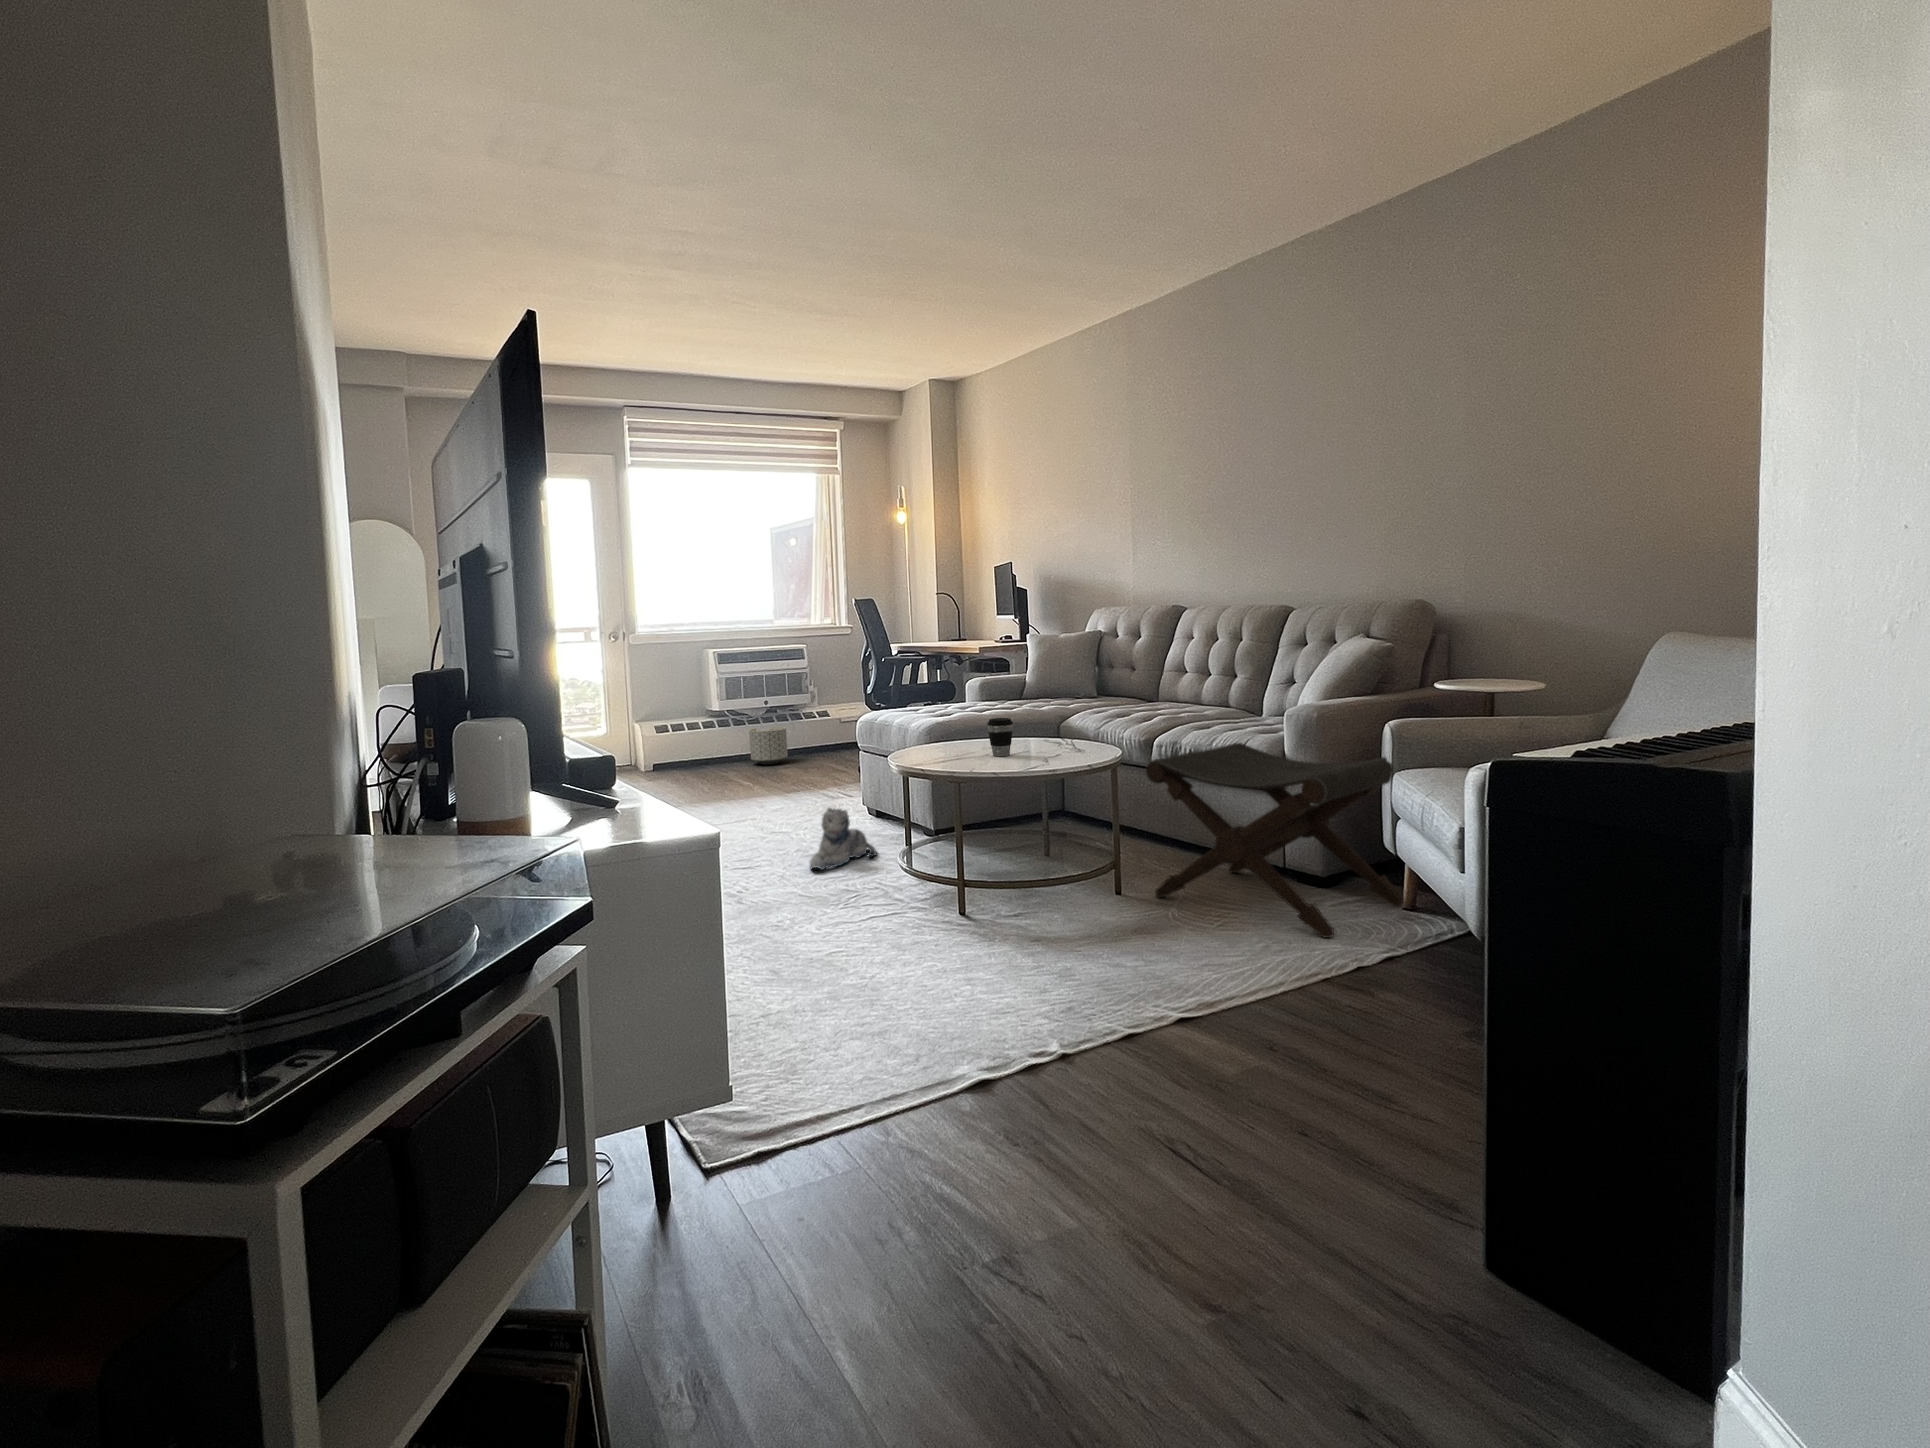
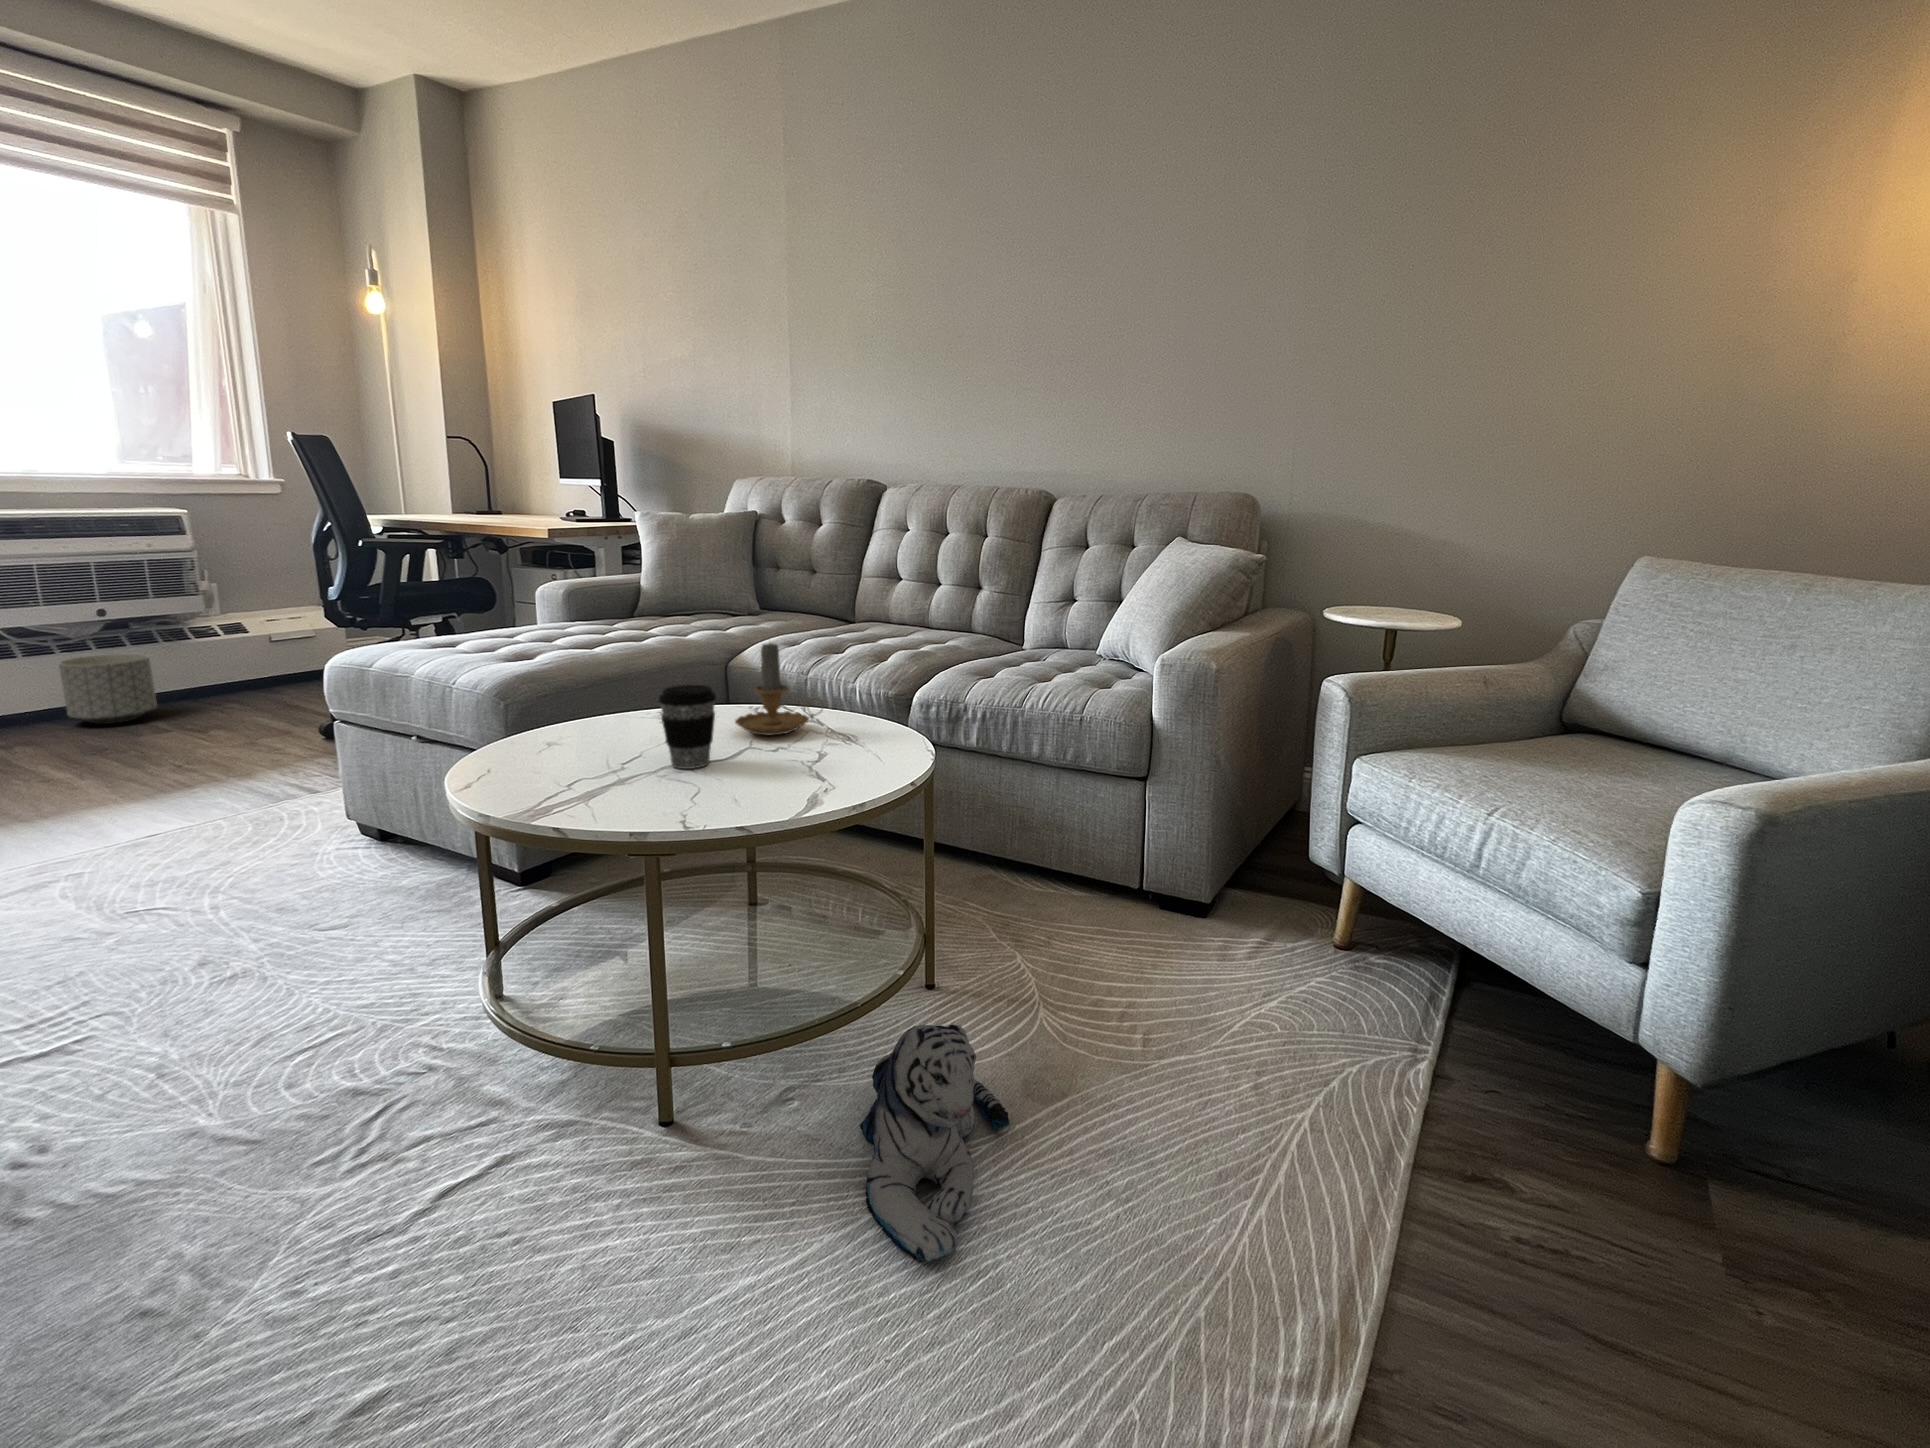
candle: none [1030,699,1076,747] -> present [735,643,822,735]
footstool: present [1146,743,1404,938] -> none [1000,708,1389,1076]
plush toy: present [810,808,877,870] -> present [860,1025,1010,1262]

